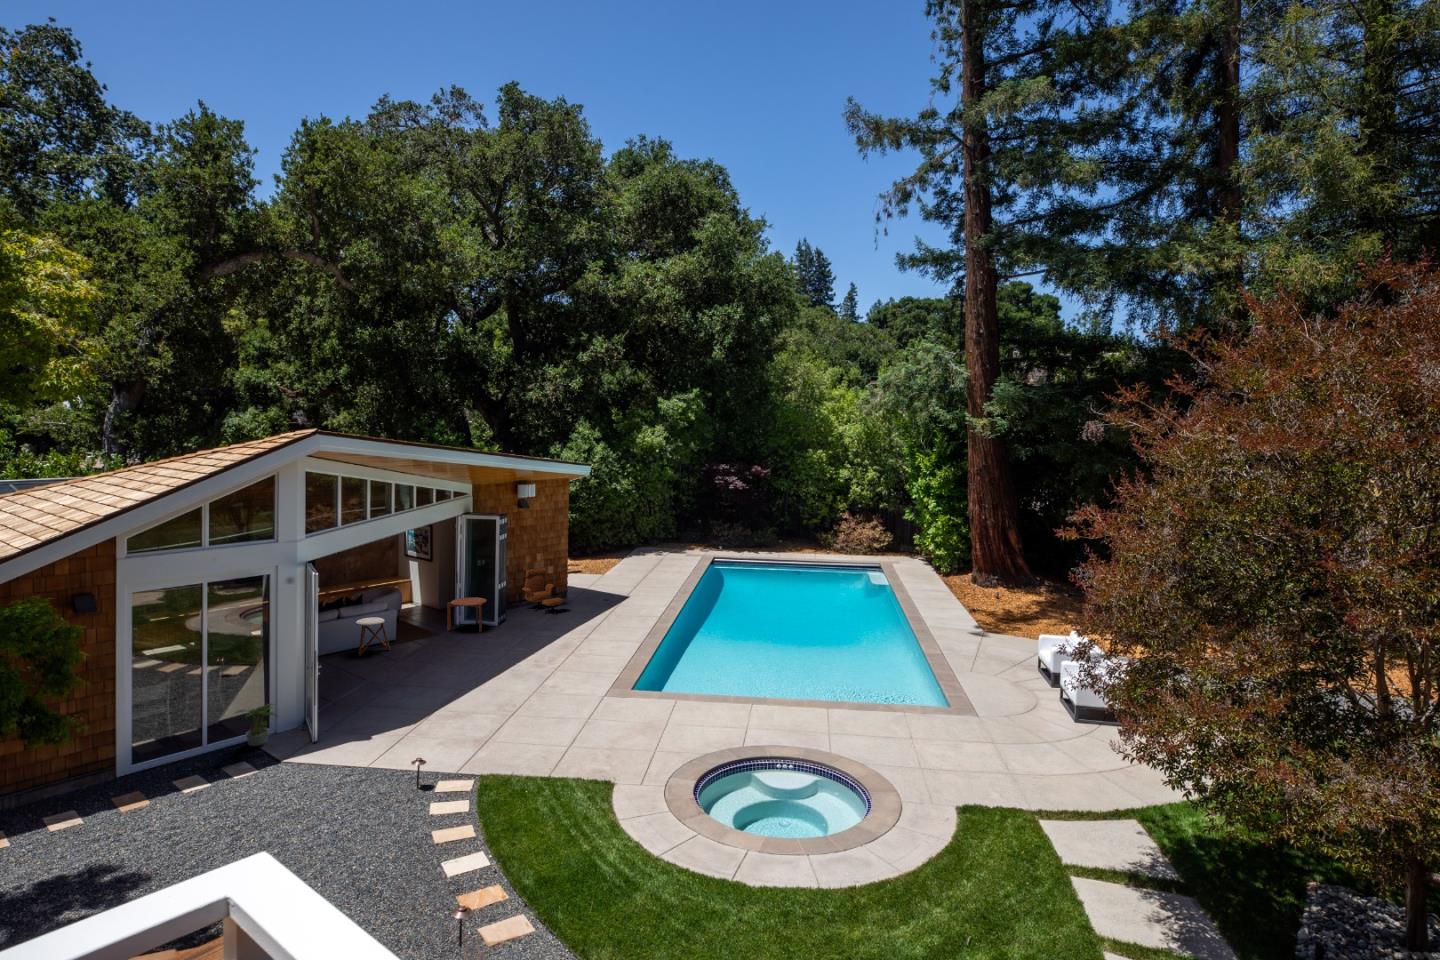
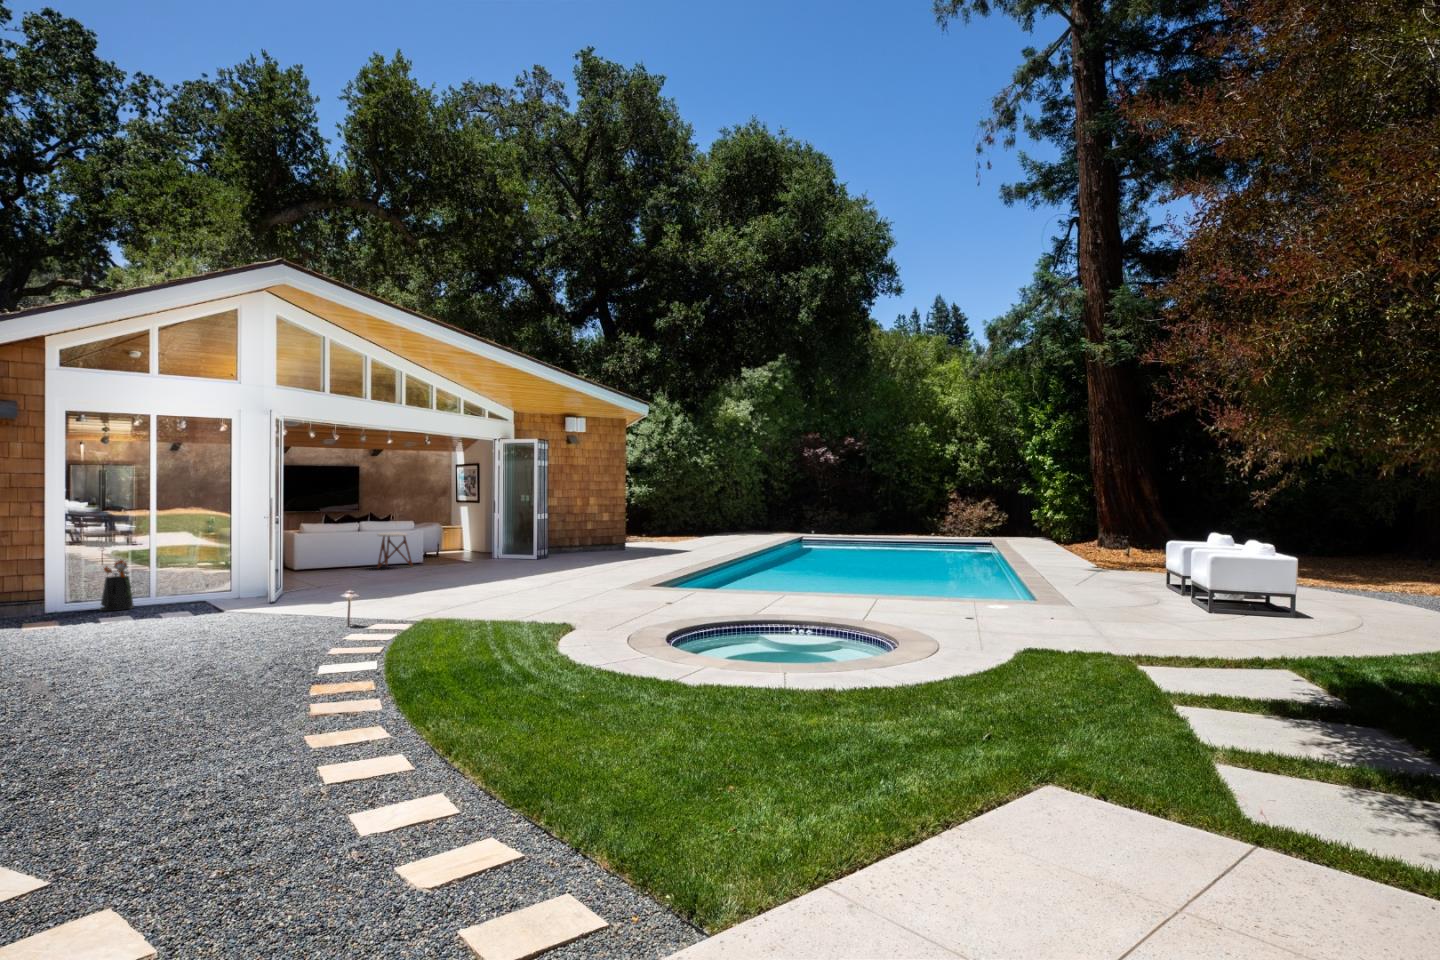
lounge chair: present [522,568,564,615] -> none [570,511,613,556]
side table: present [447,597,487,632] -> none [482,529,524,562]
potted plant: present [237,704,277,746] -> none [195,560,244,602]
watering can: none [154,721,186,774] -> present [100,560,134,611]

